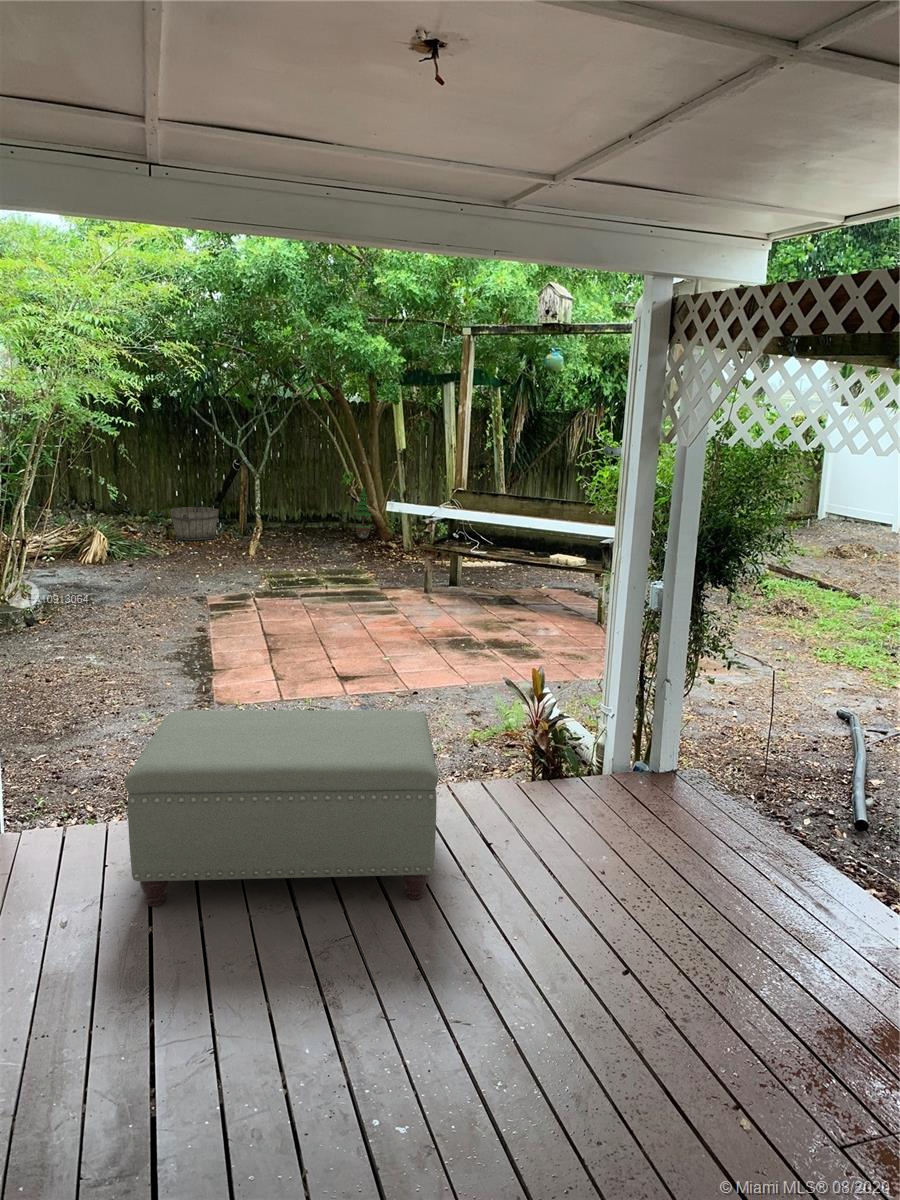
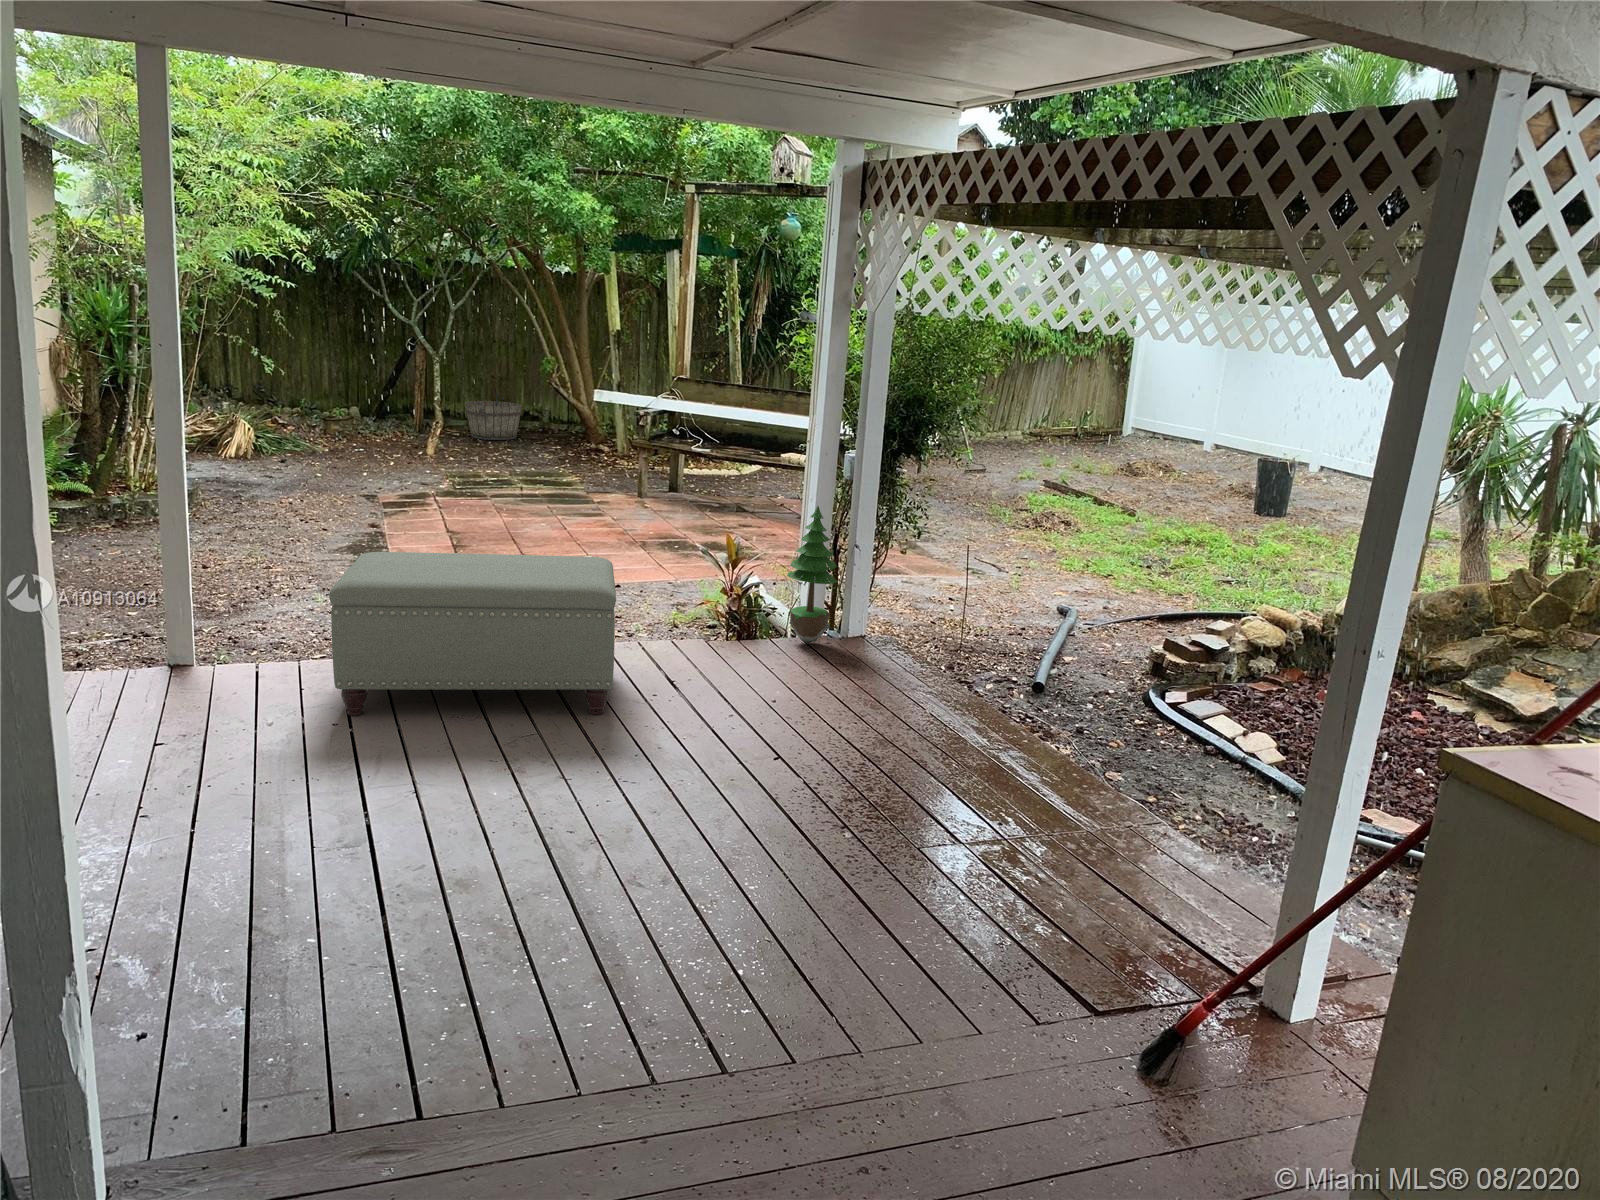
potted tree: present [354,487,372,539] -> present [787,506,837,644]
wooden bucket: present [170,499,219,540] -> present [465,391,522,440]

